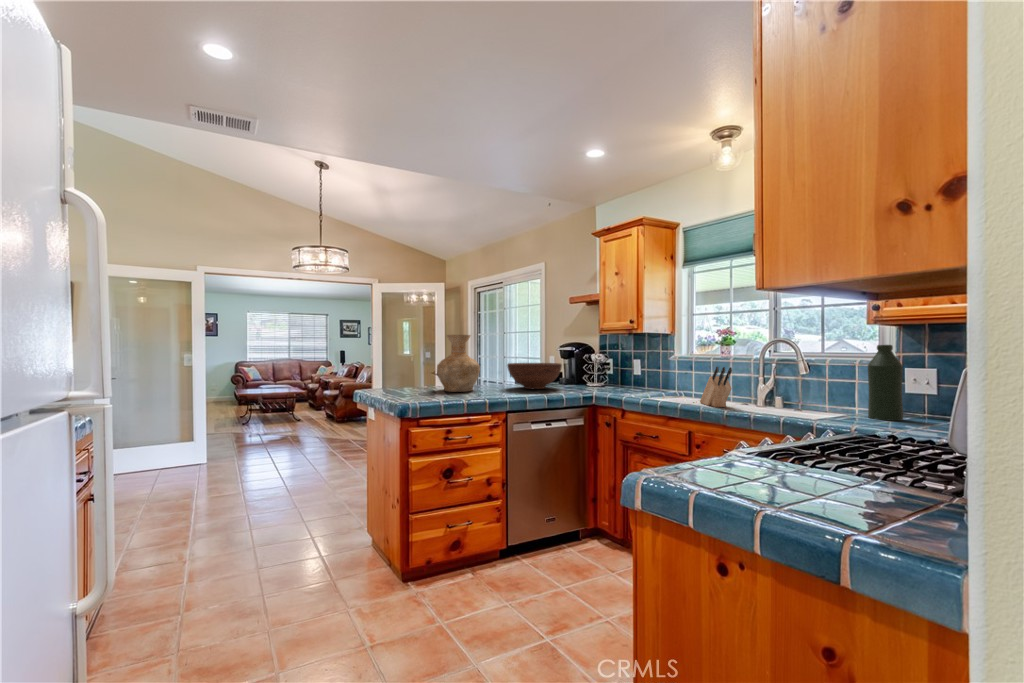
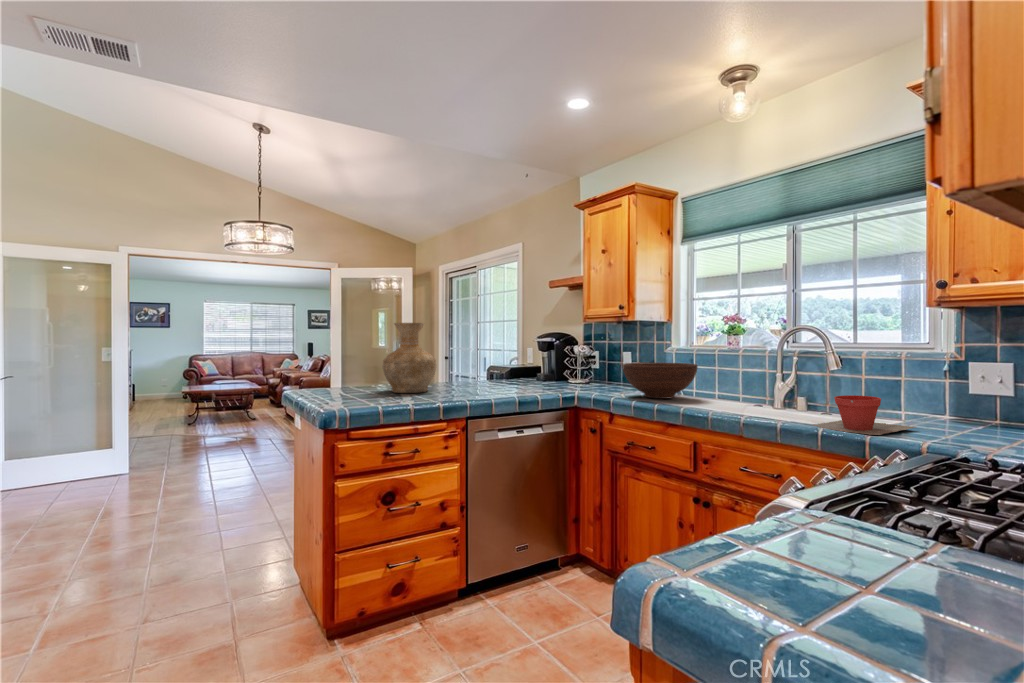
bottle: present [868,345,903,421] -> none [922,332,970,431]
fruit bowl: present [507,363,562,389] -> present [623,363,697,399]
knife block: present [700,367,732,407] -> none [705,361,746,412]
plant pot: none [777,393,862,422] -> present [814,395,916,435]

